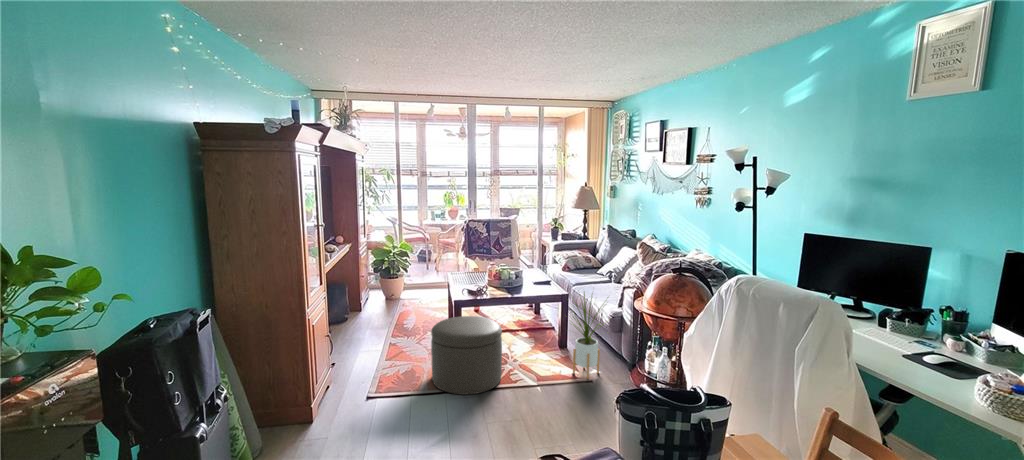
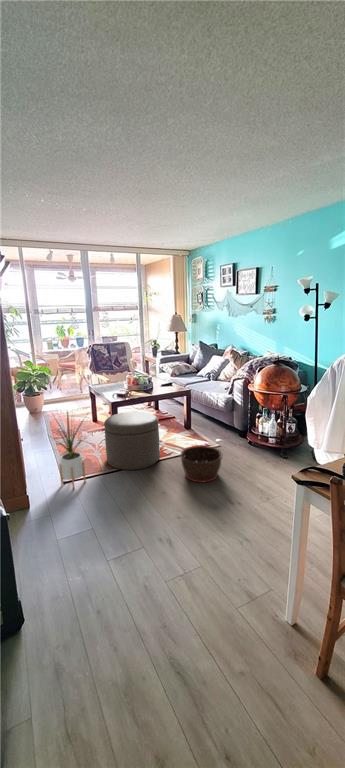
house plant: present [573,293,600,379] -> present [56,412,86,490]
basket: none [512,375,569,428] -> present [181,446,222,482]

